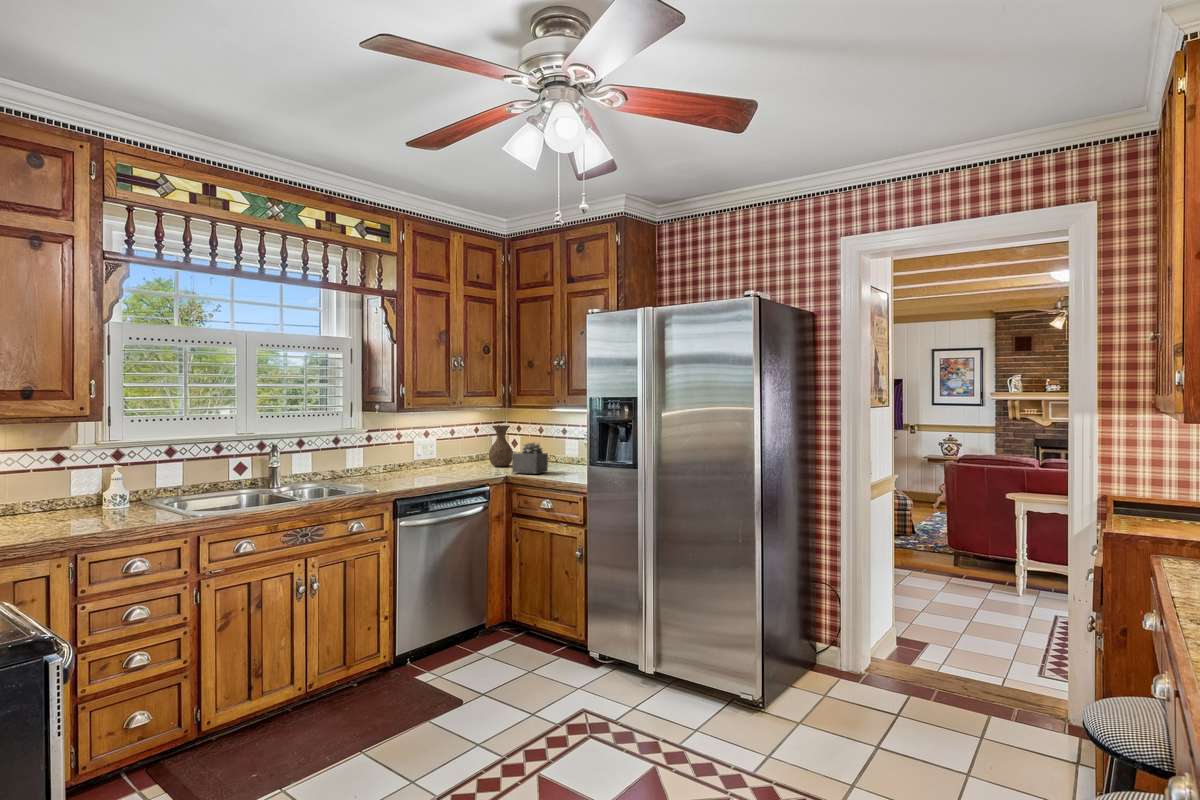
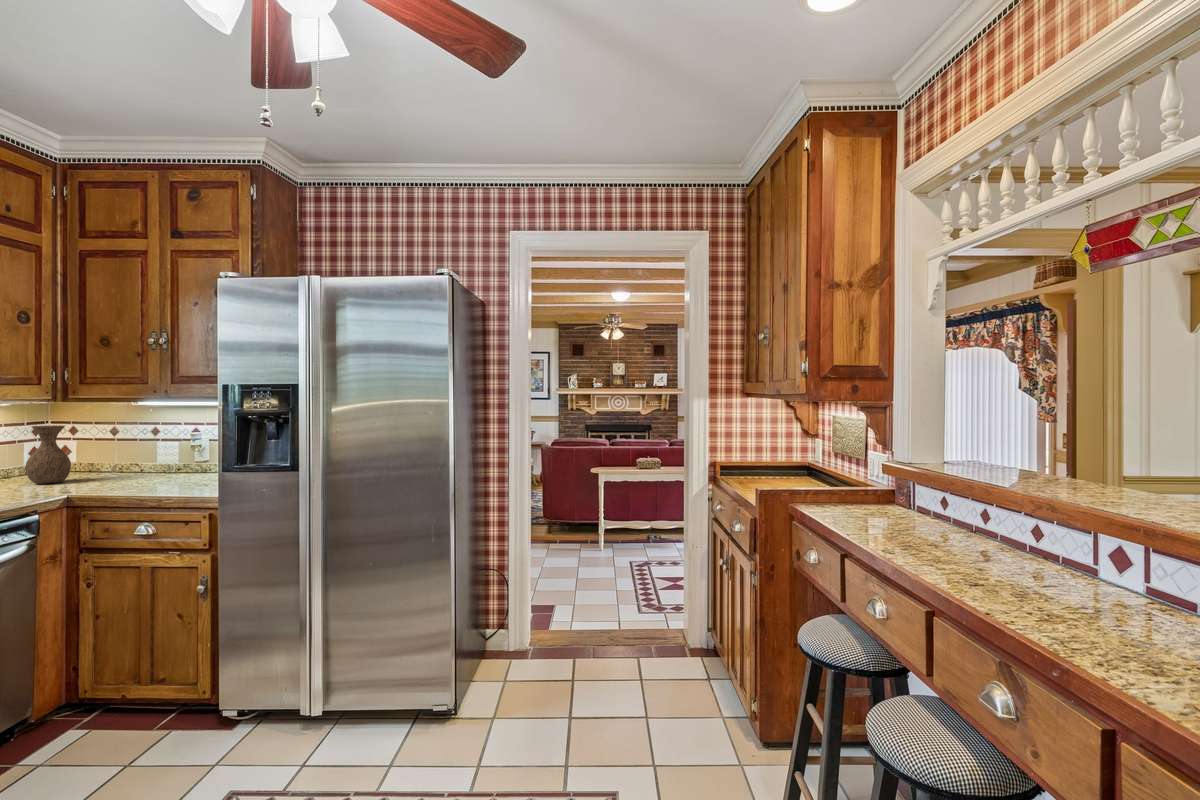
succulent plant: present [512,442,548,474] -> none [77,445,139,490]

